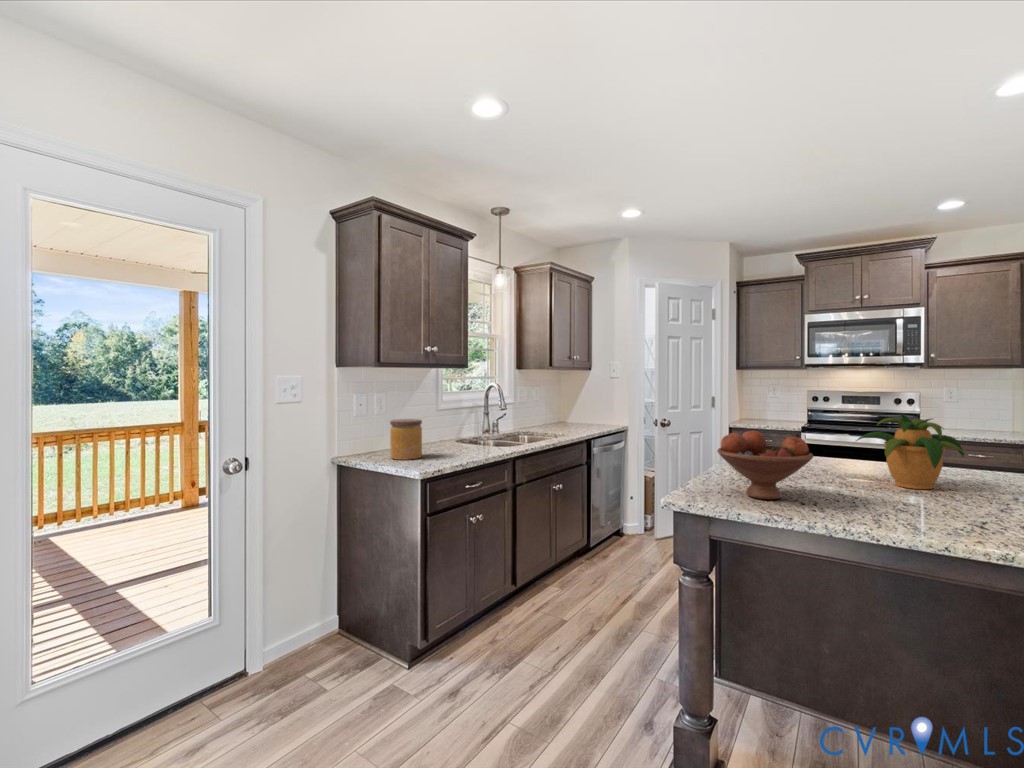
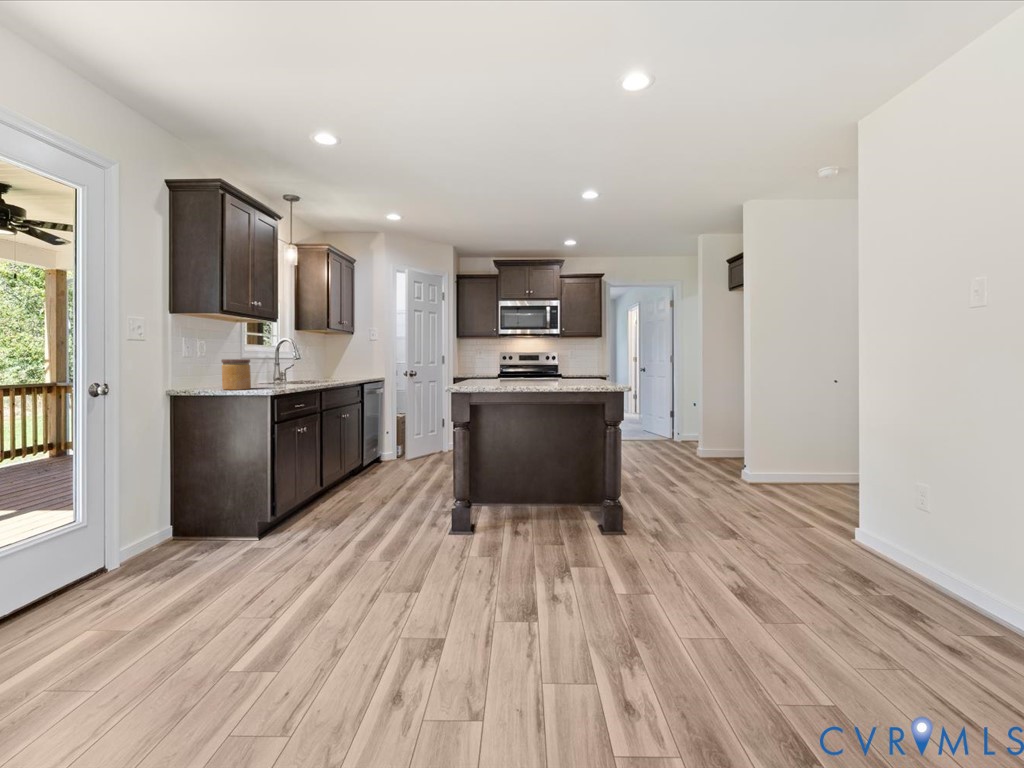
potted plant: present [857,414,965,489] -> none [530,348,575,385]
fruit bowl: present [717,431,813,500] -> none [471,356,516,389]

